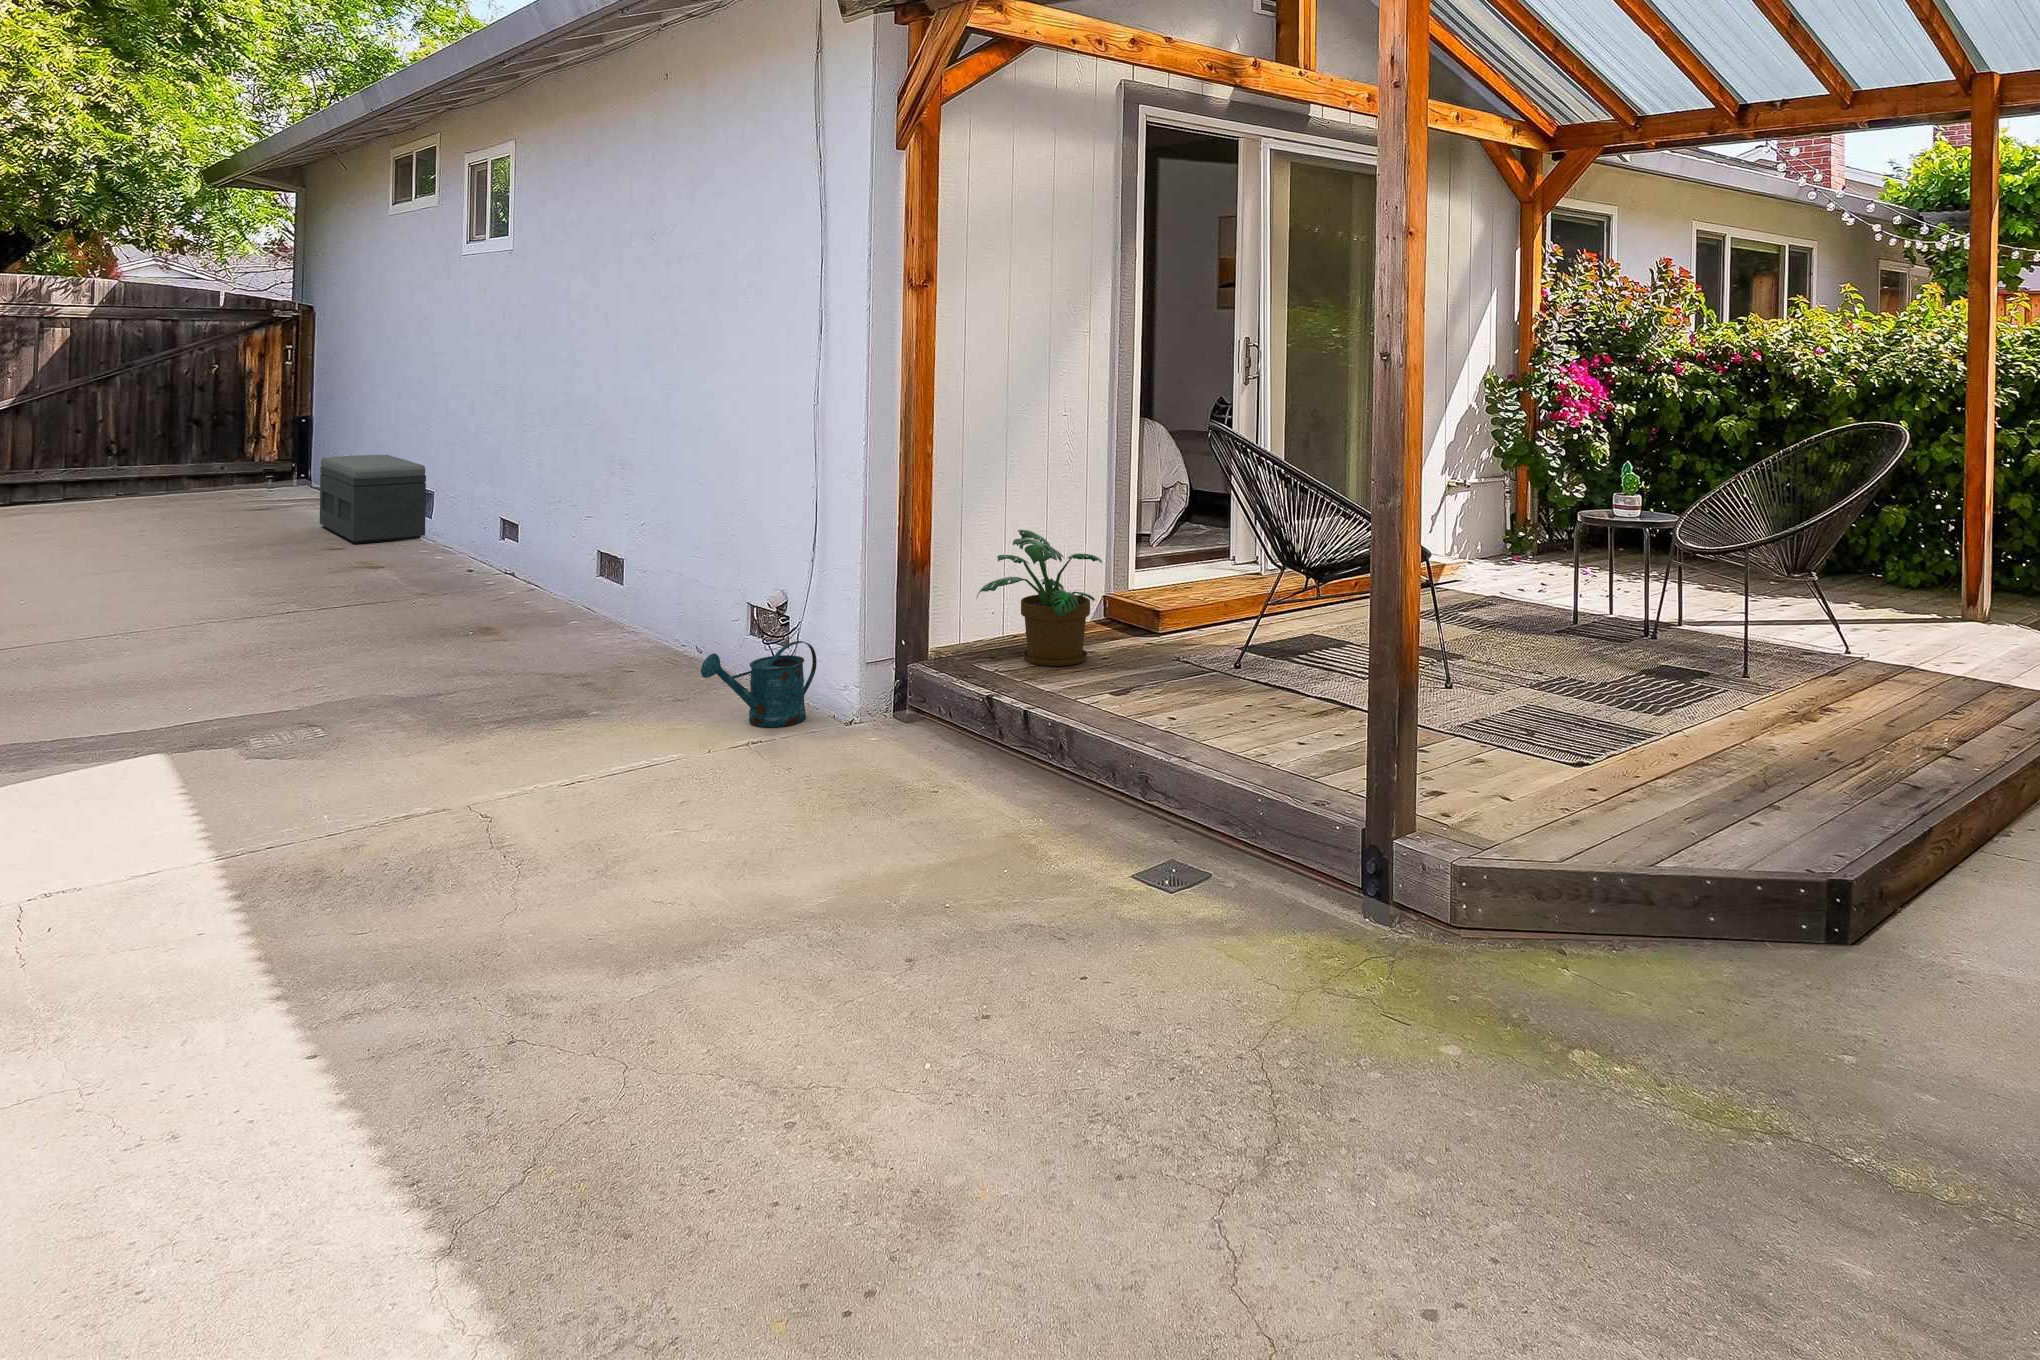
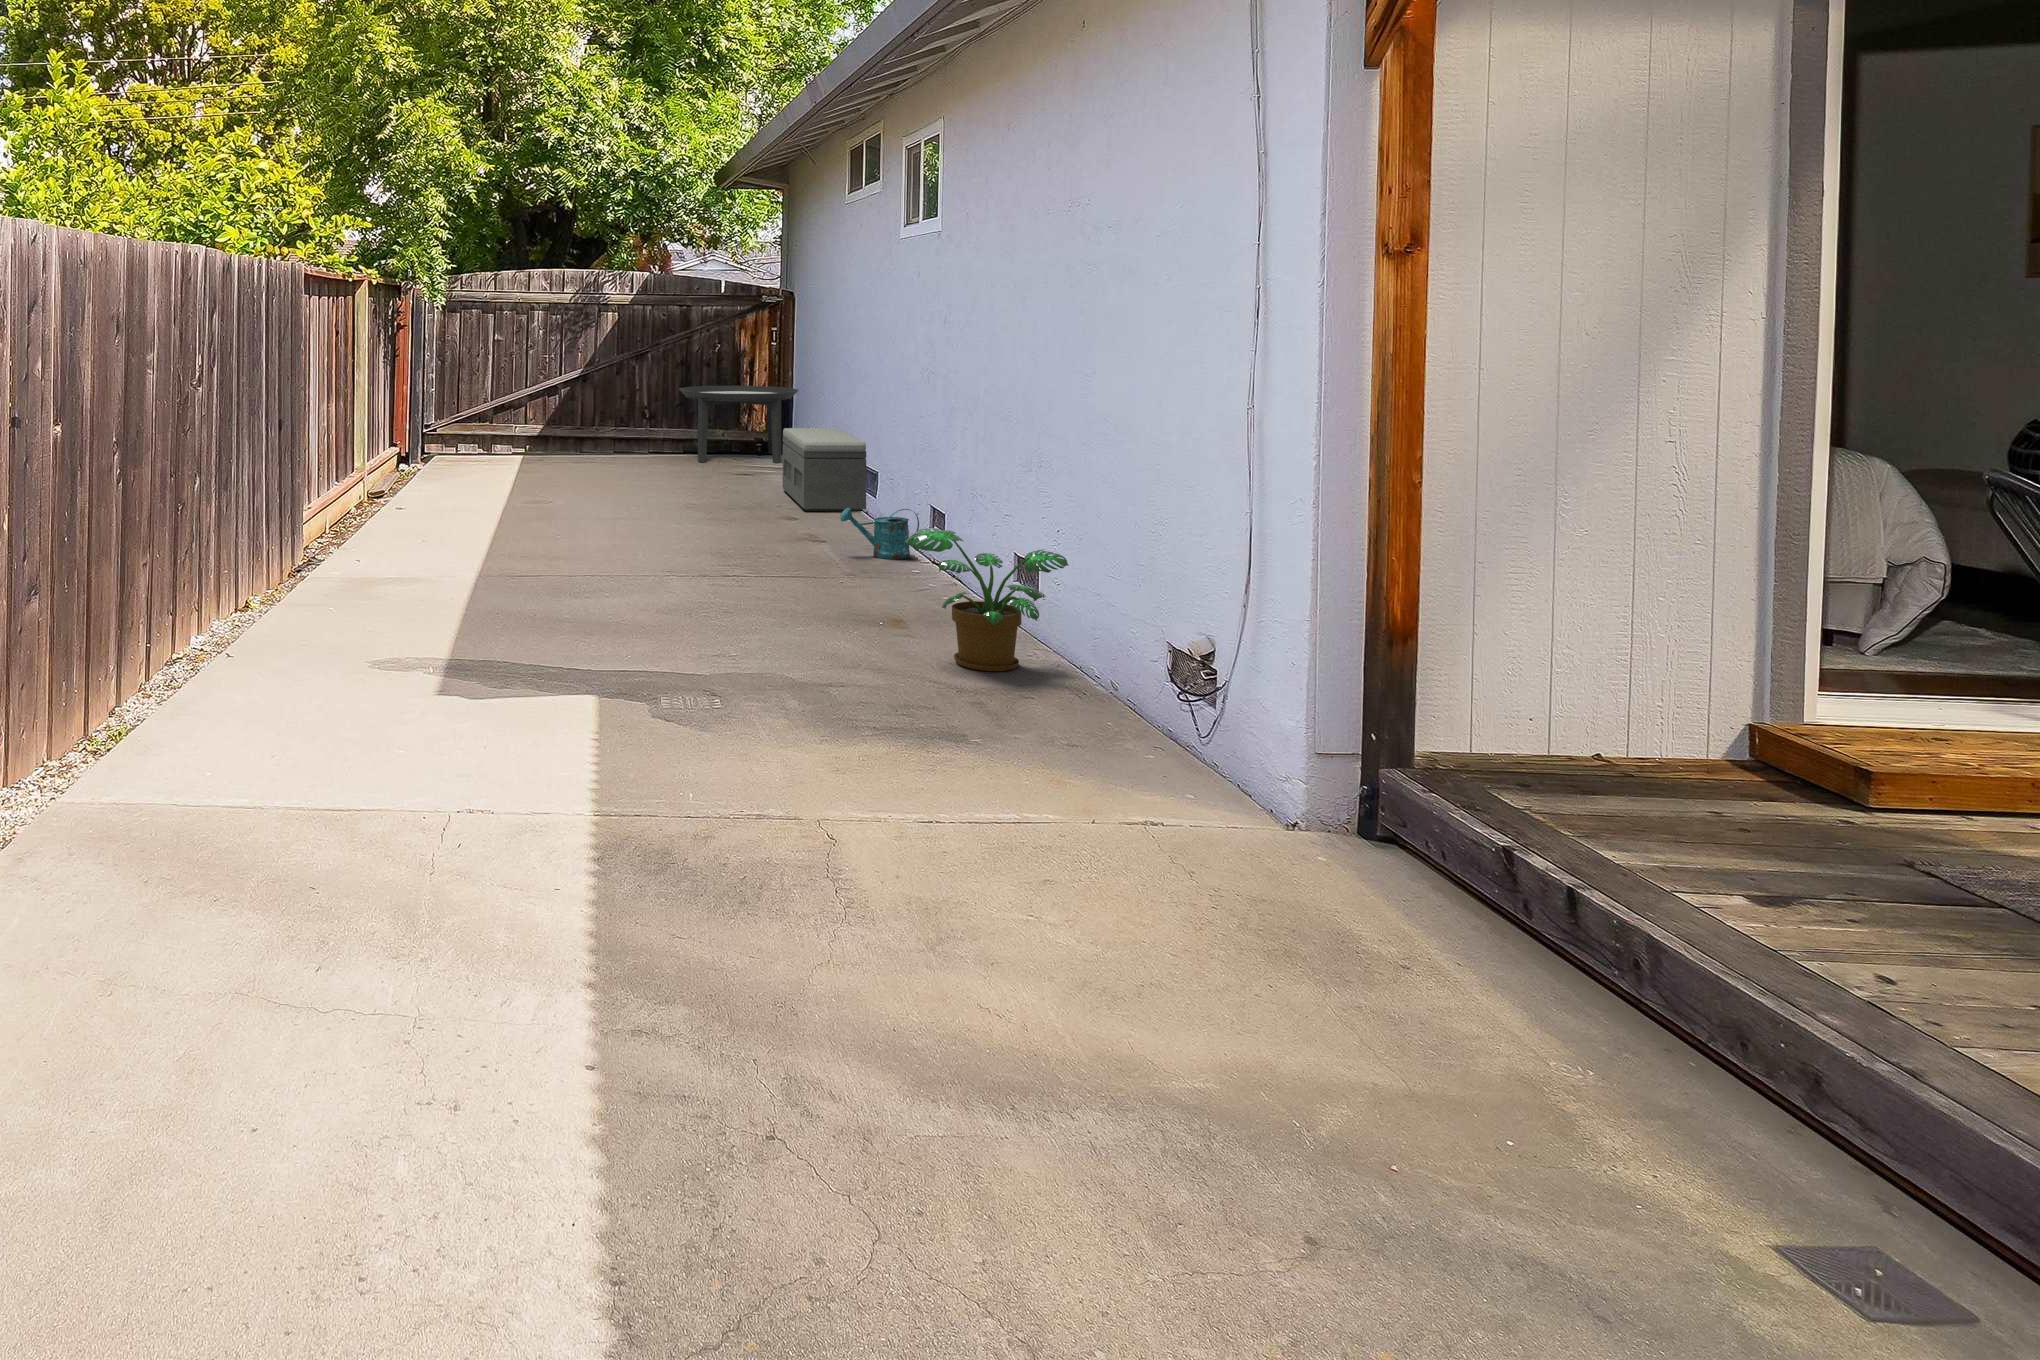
round table: none [168,415,329,505] -> present [679,386,799,463]
potted plant: present [977,530,1102,666] -> present [905,528,1069,671]
watering can: present [701,641,817,727] -> present [841,508,919,559]

